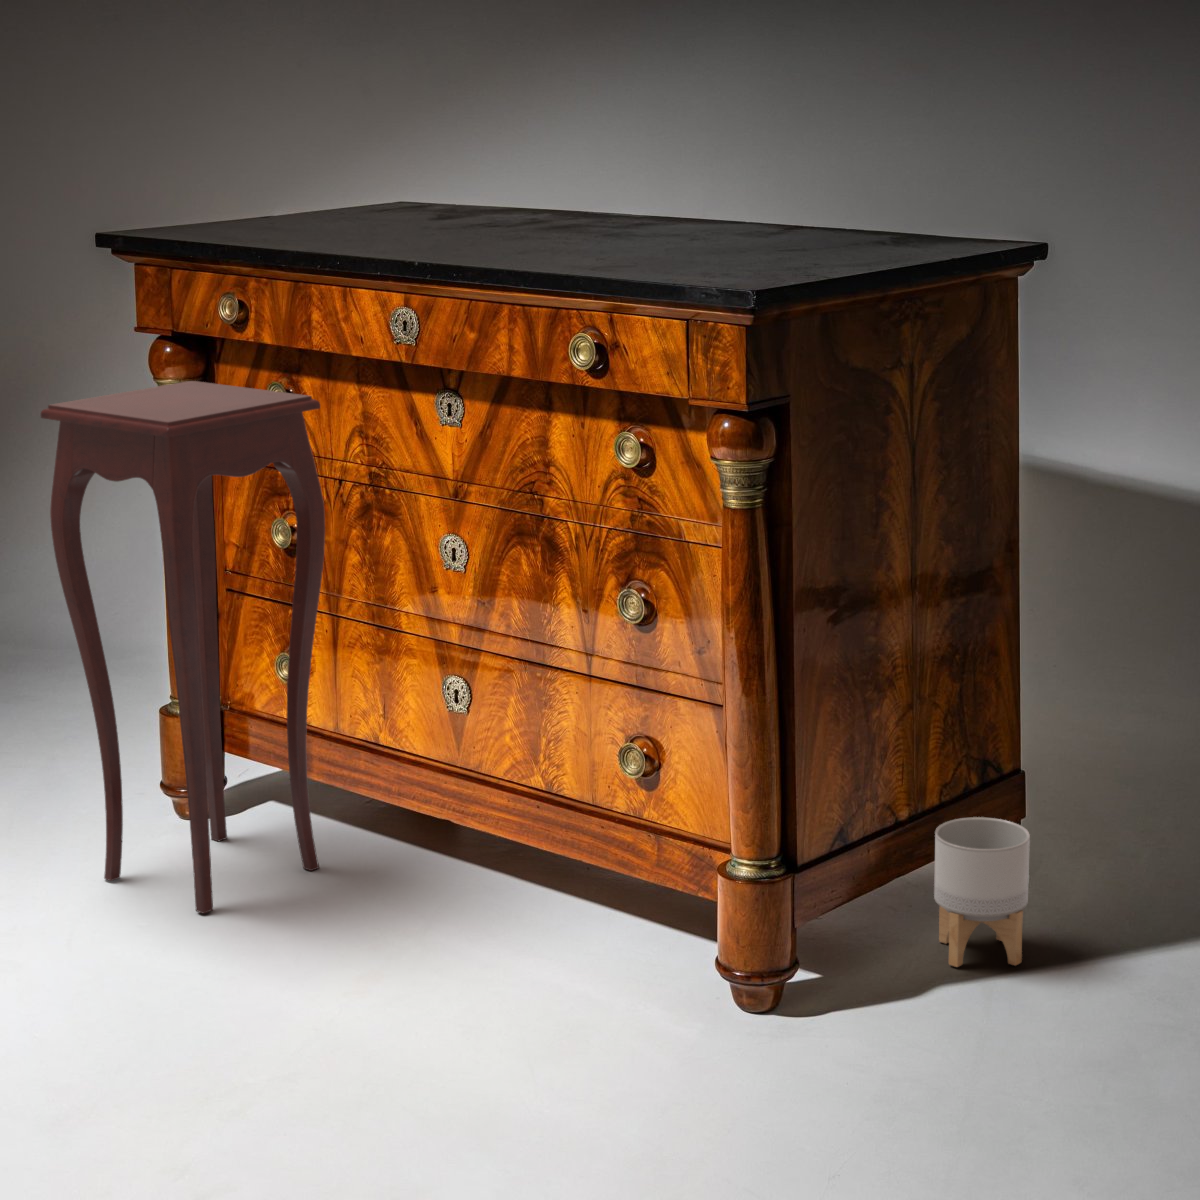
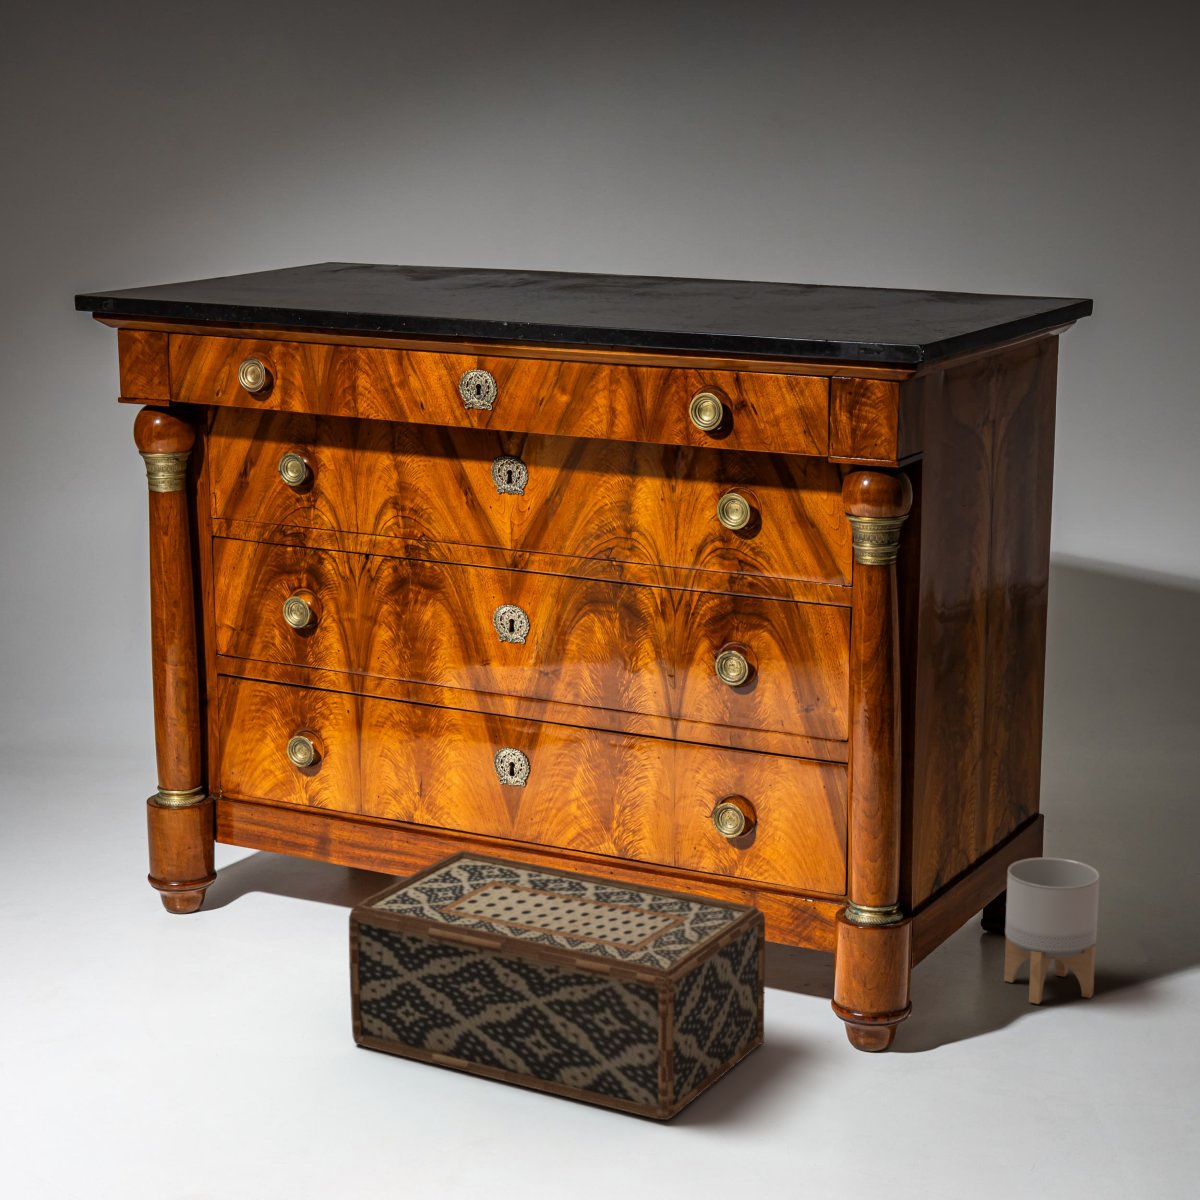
side table: present [41,381,325,913] -> none [67,455,359,1012]
woven basket: none [264,773,654,1047] -> present [349,850,765,1120]

